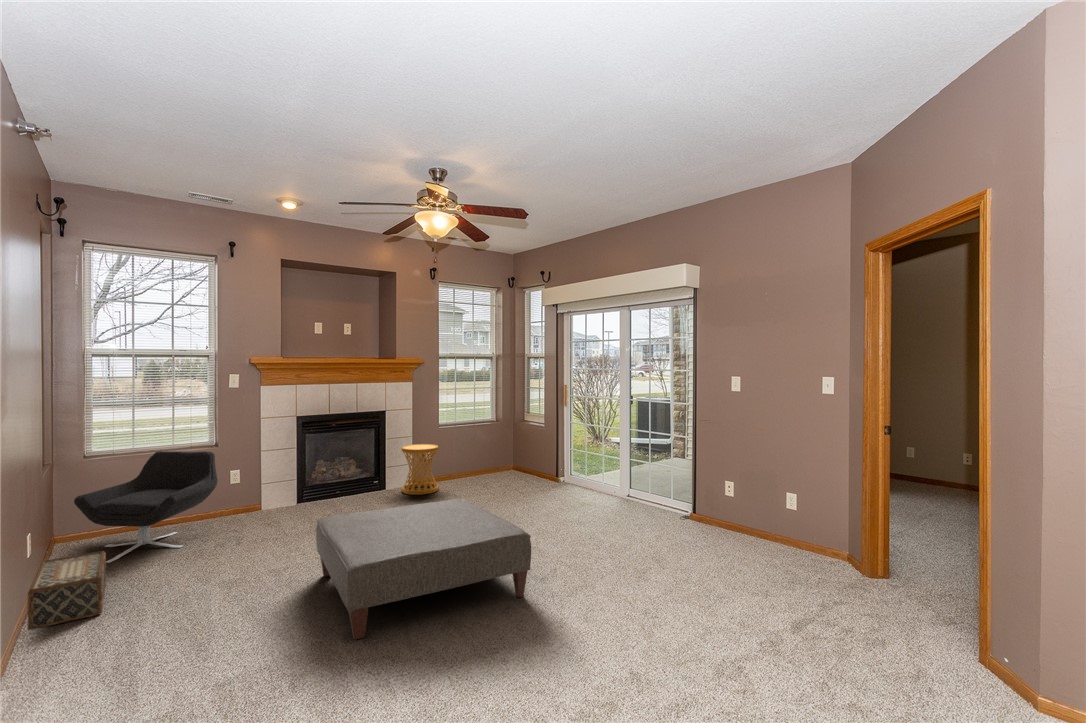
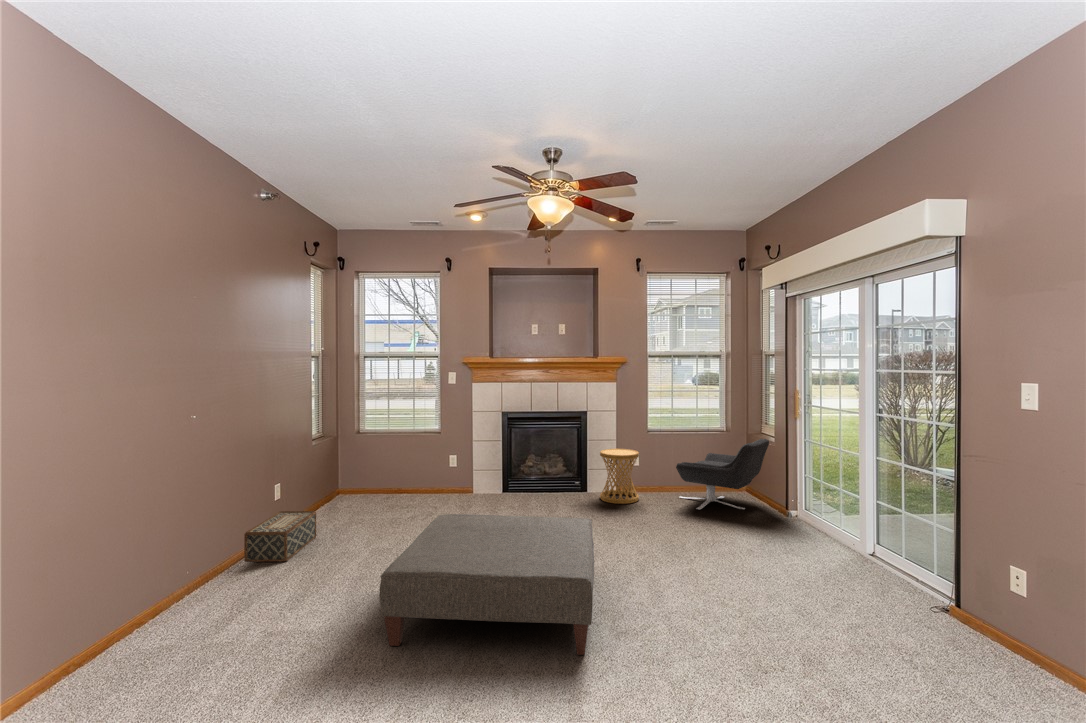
lounge chair: present [74,451,218,563] -> present [676,439,769,510]

